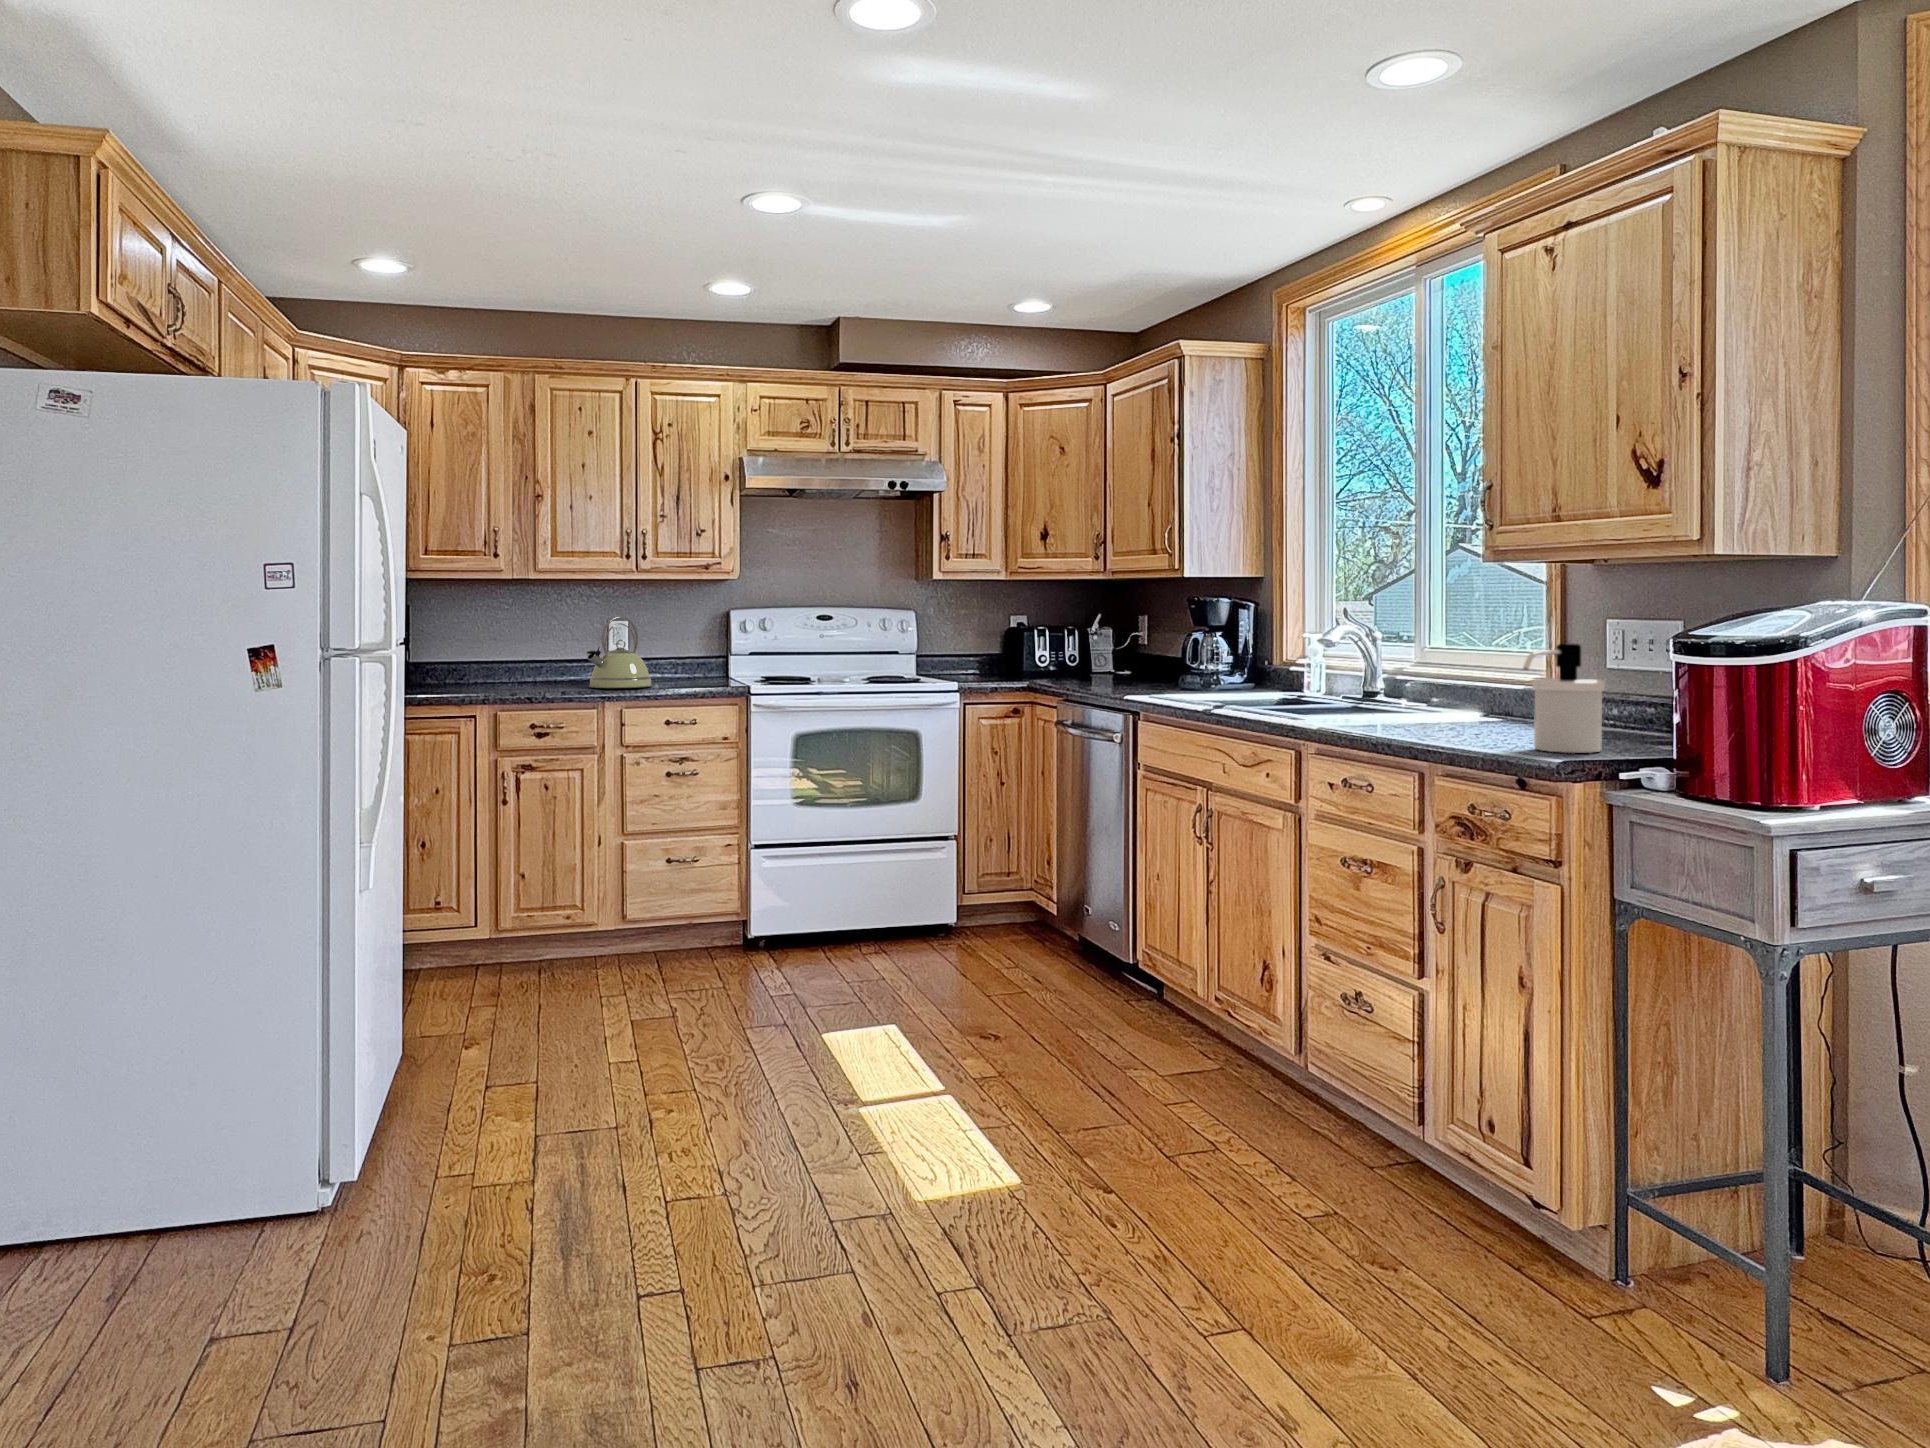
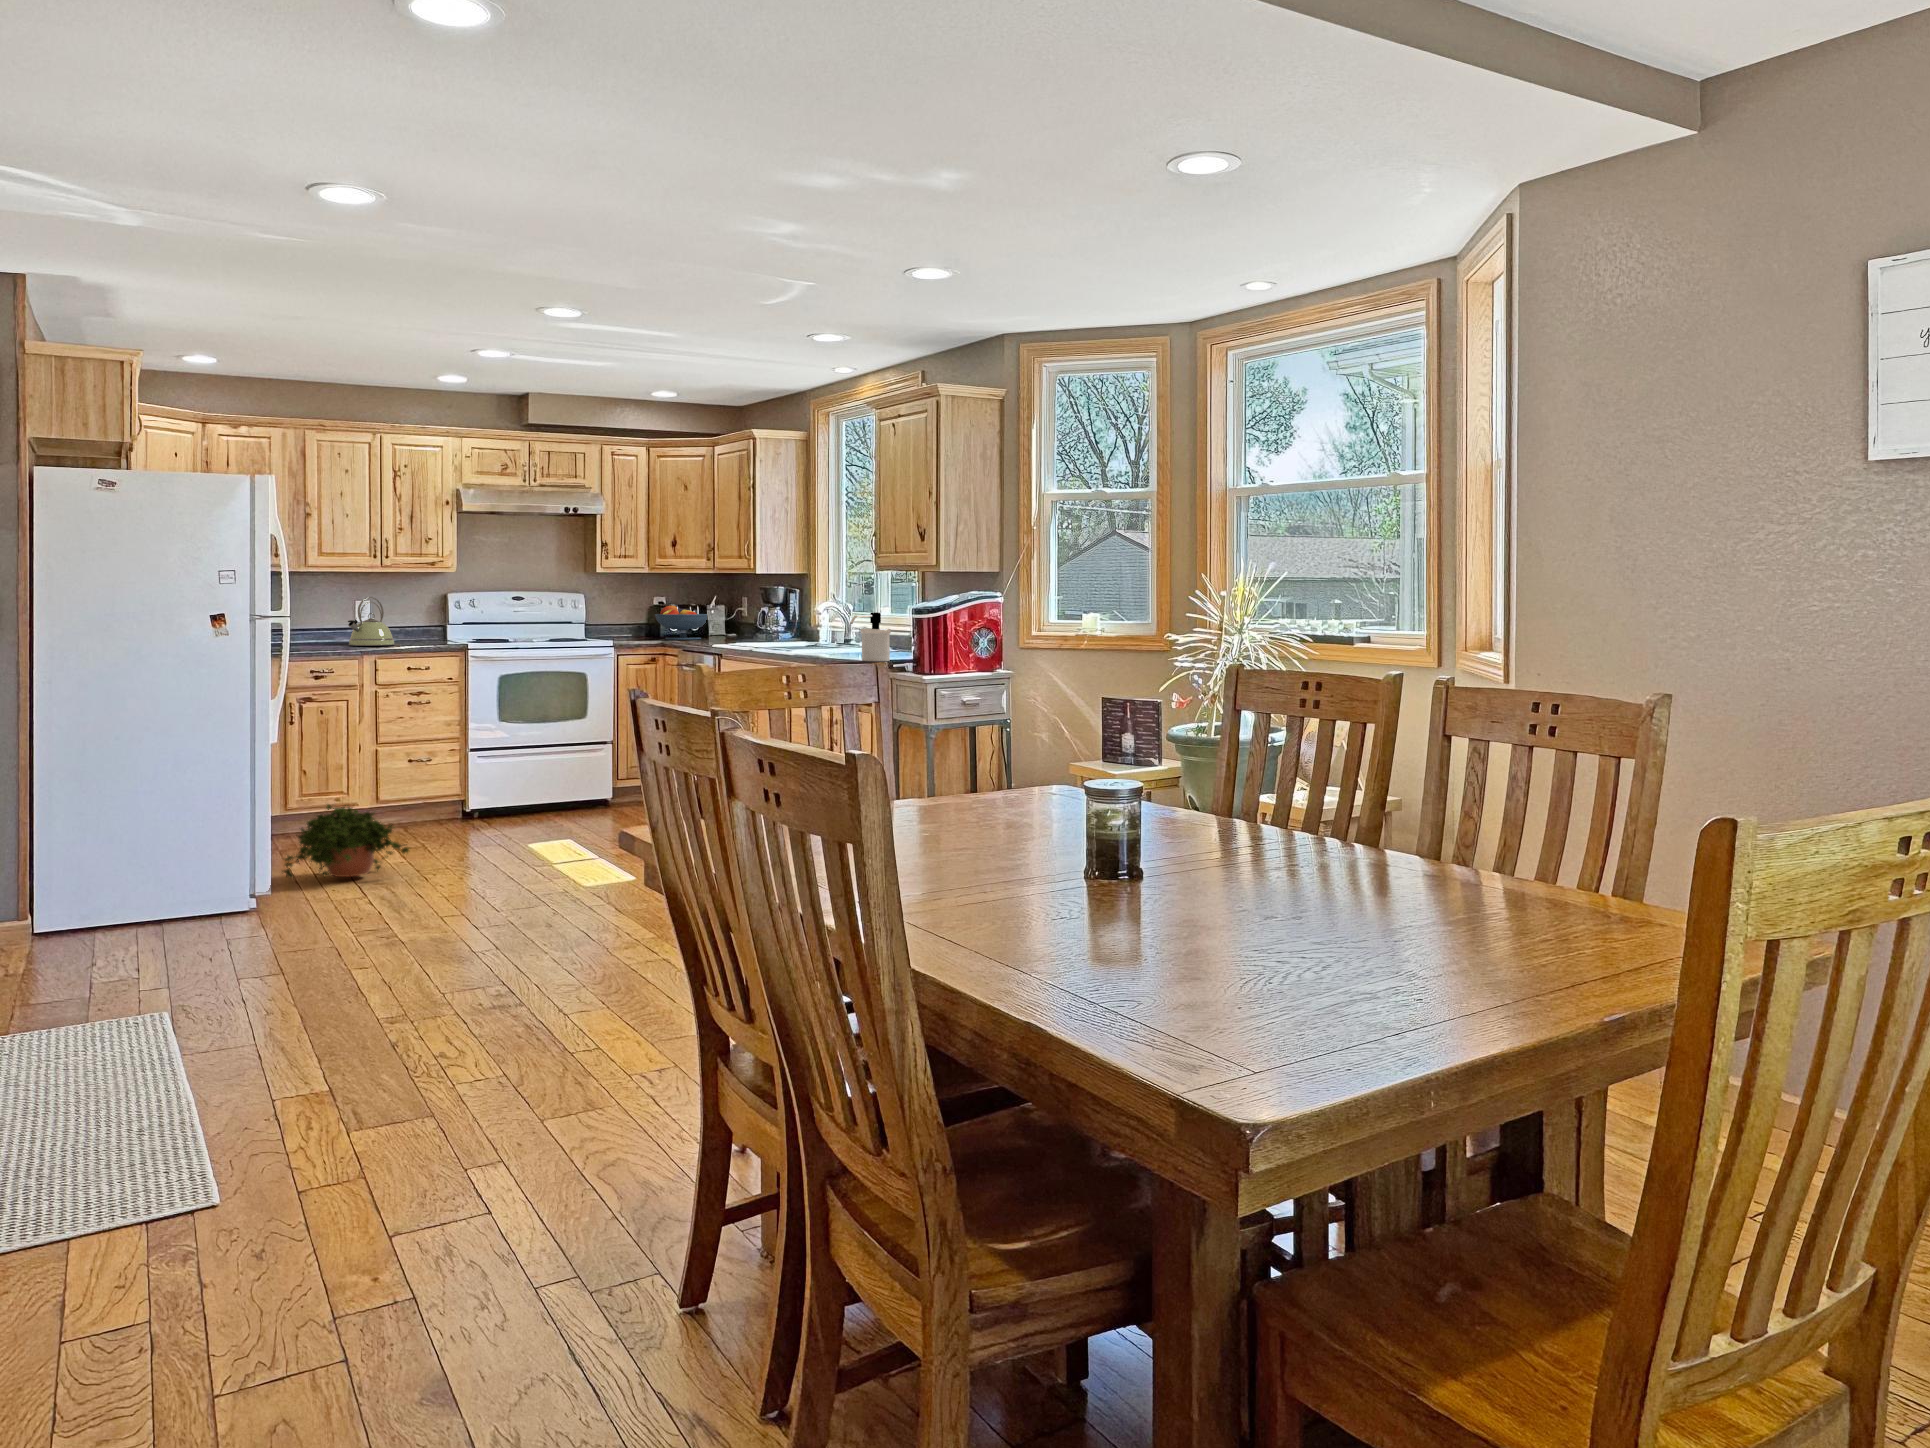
fruit bowl: none [1012,626,1092,676] -> present [655,606,707,640]
potted plant: none [404,977,635,1137] -> present [282,804,409,878]

